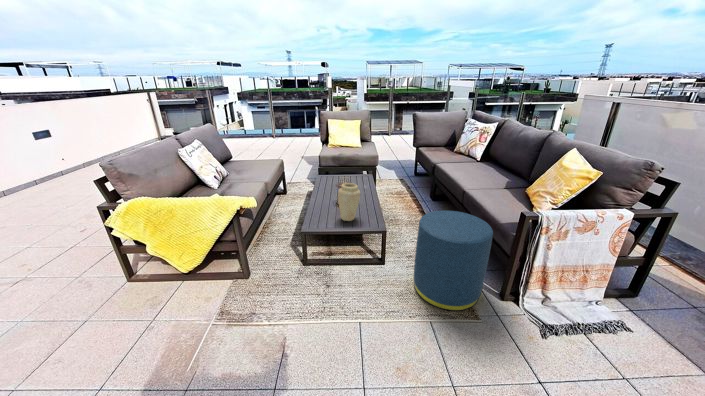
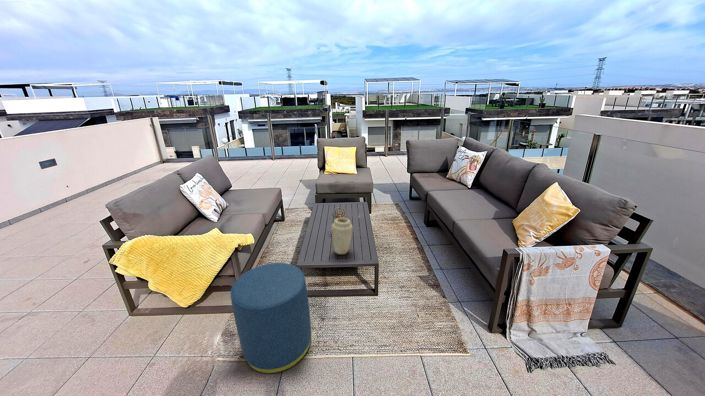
ottoman: present [414,211,493,311] -> present [231,263,311,374]

